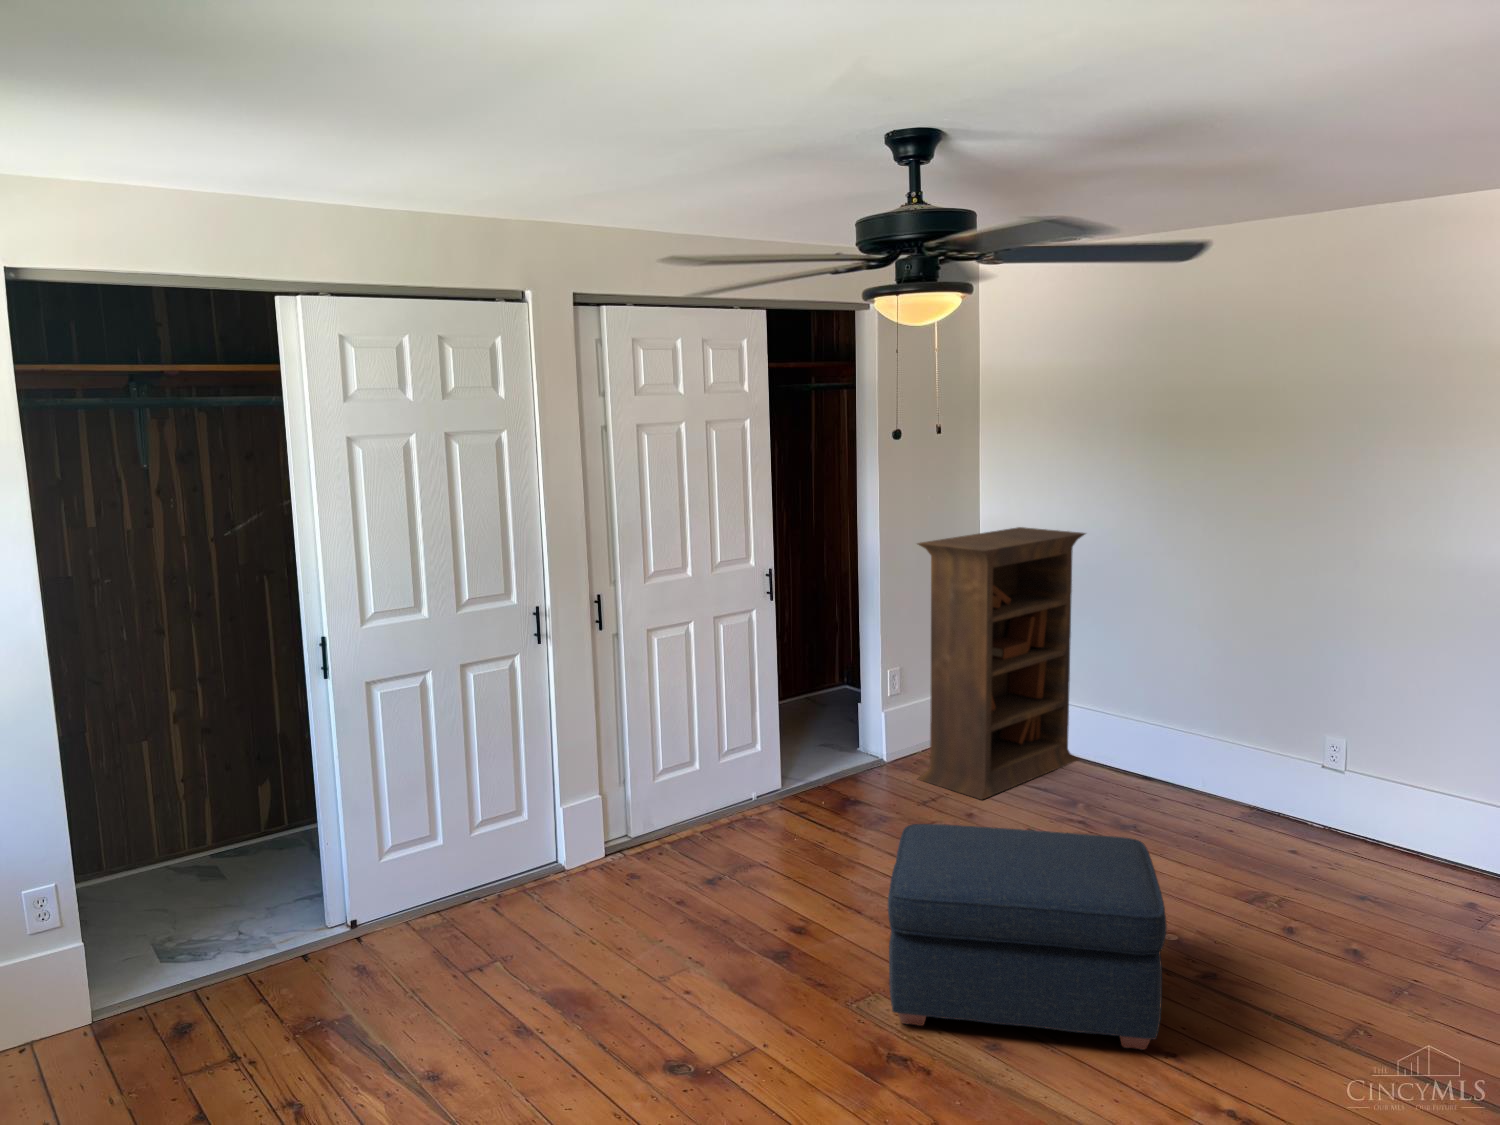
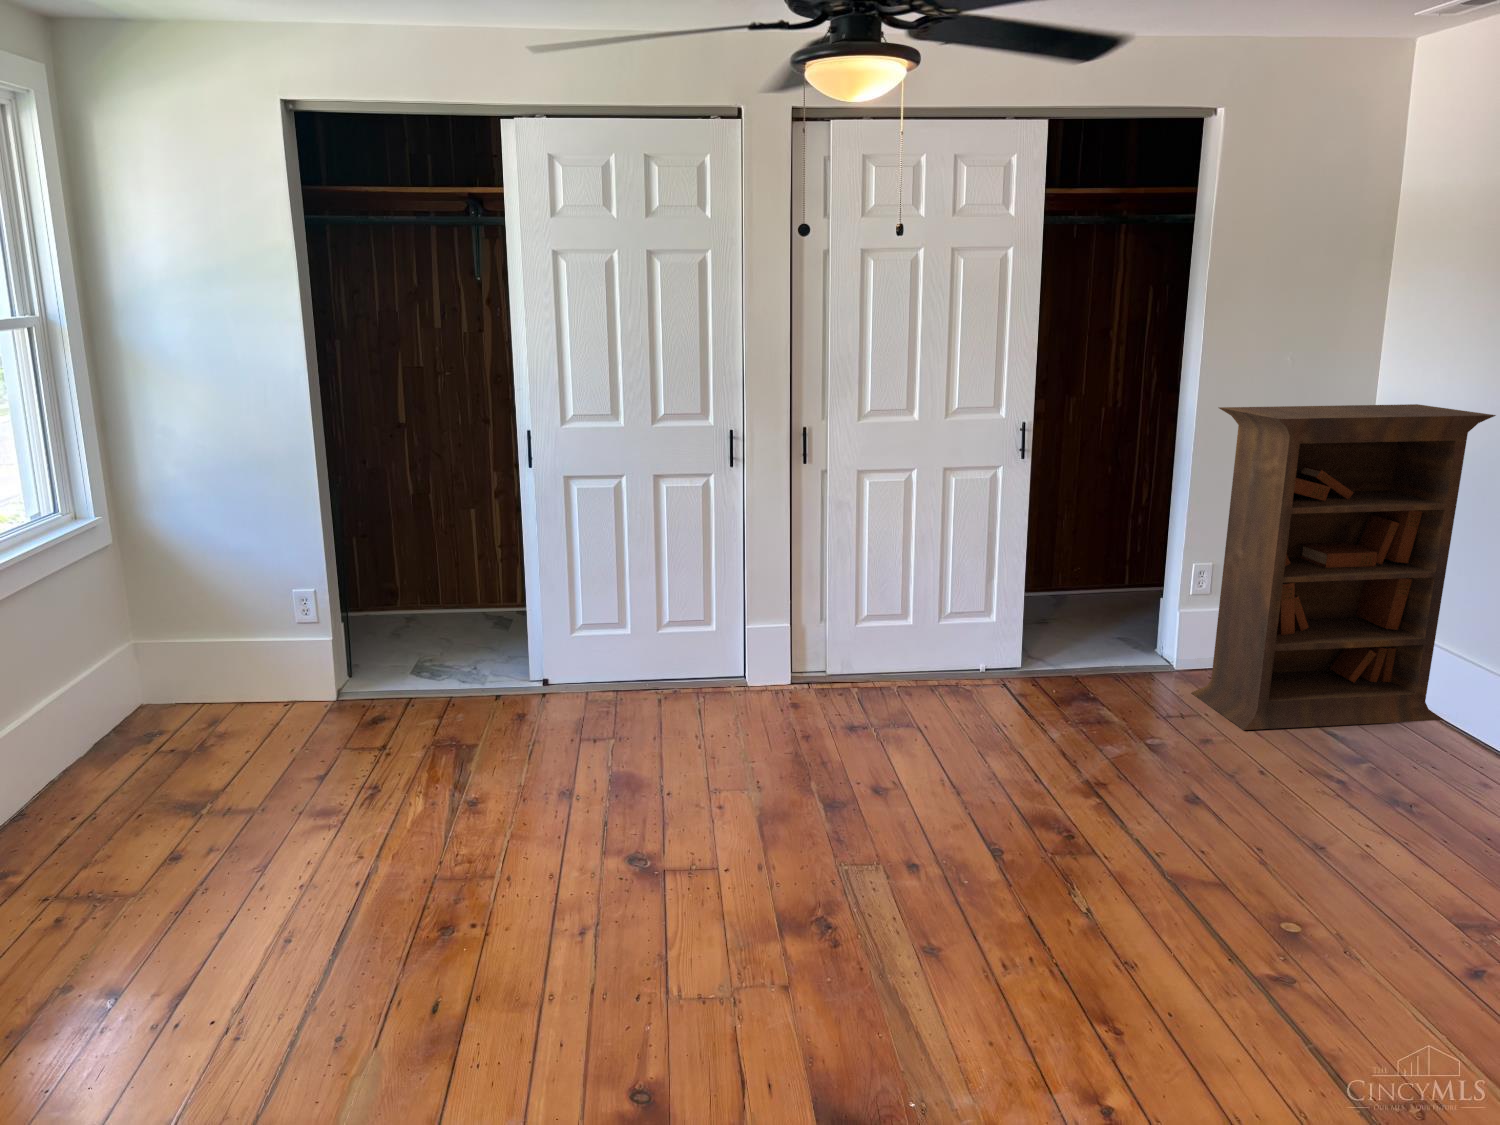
ottoman: present [888,824,1167,1049] -> none [856,704,1233,1022]

